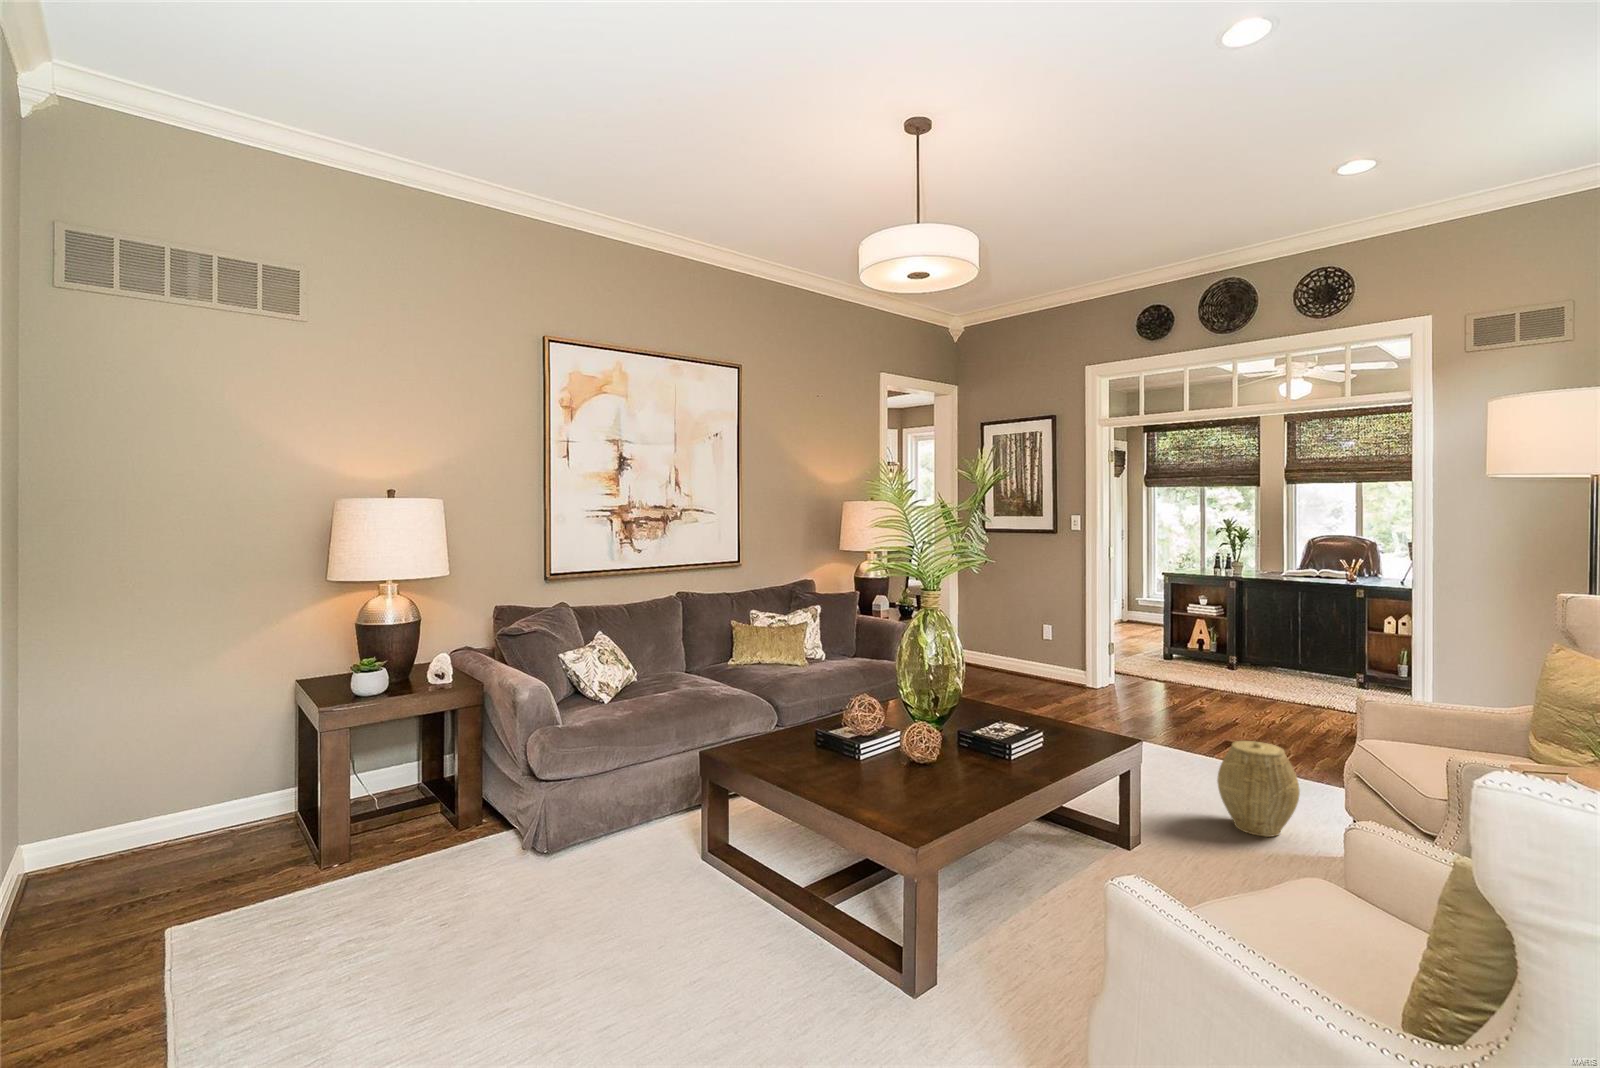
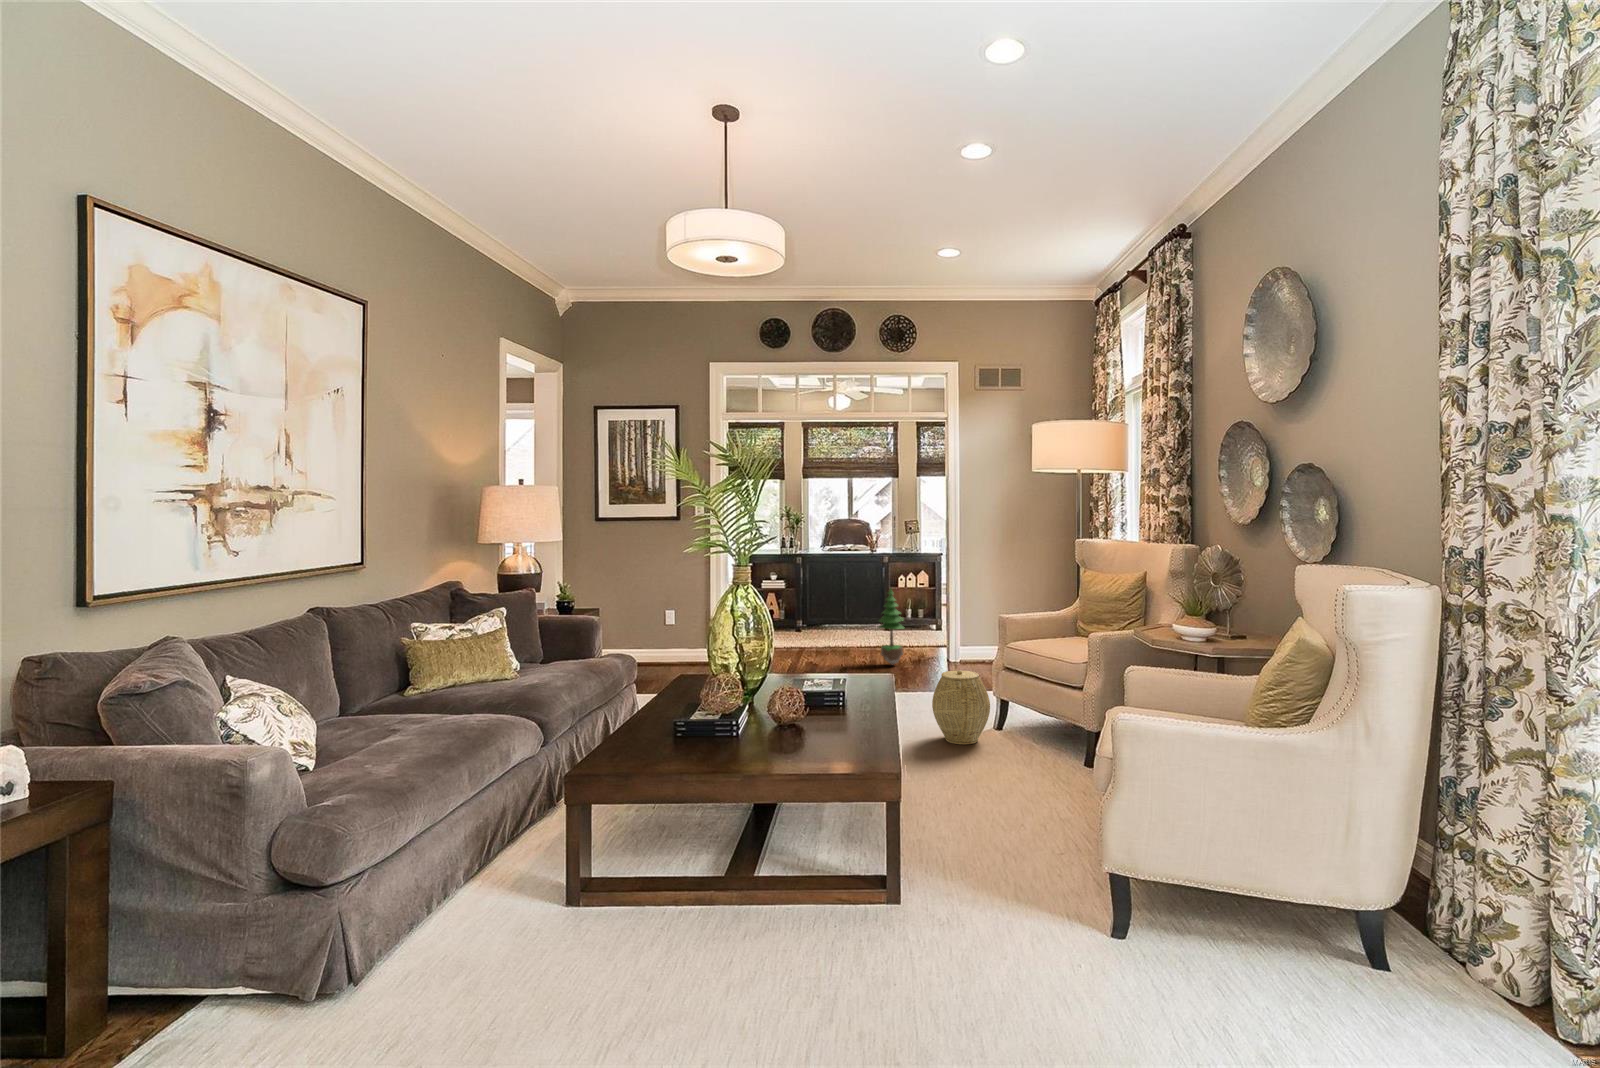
potted tree: none [1281,629,1323,727] -> present [879,589,904,665]

